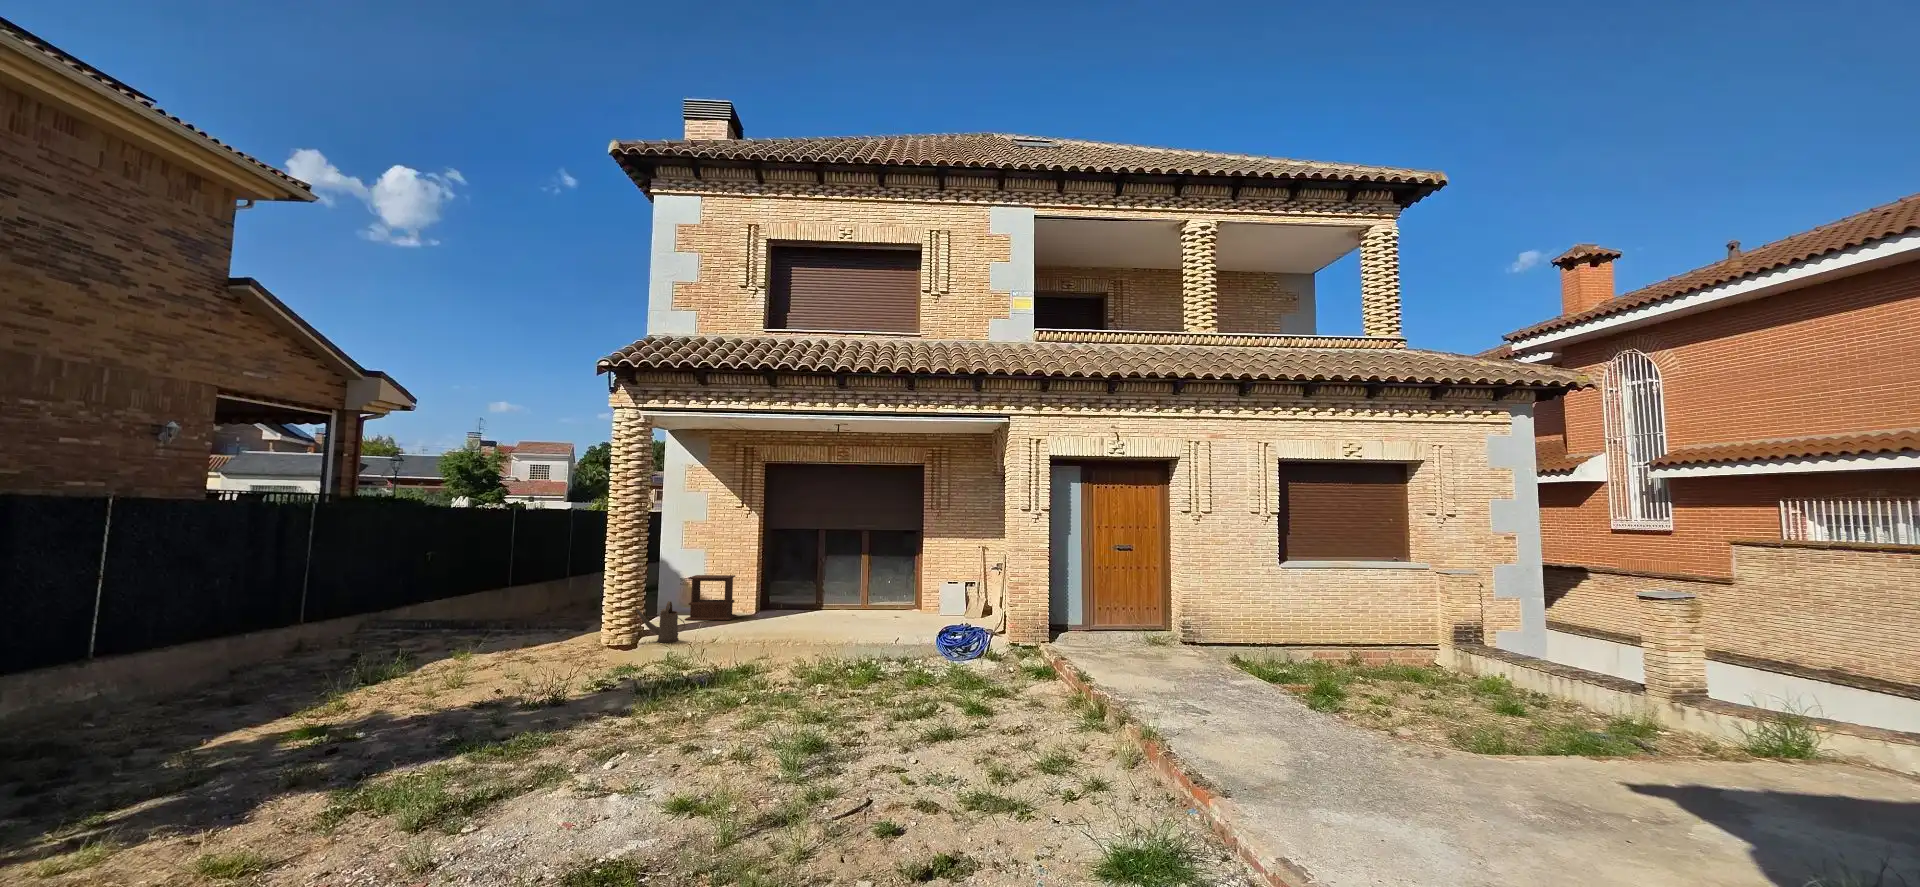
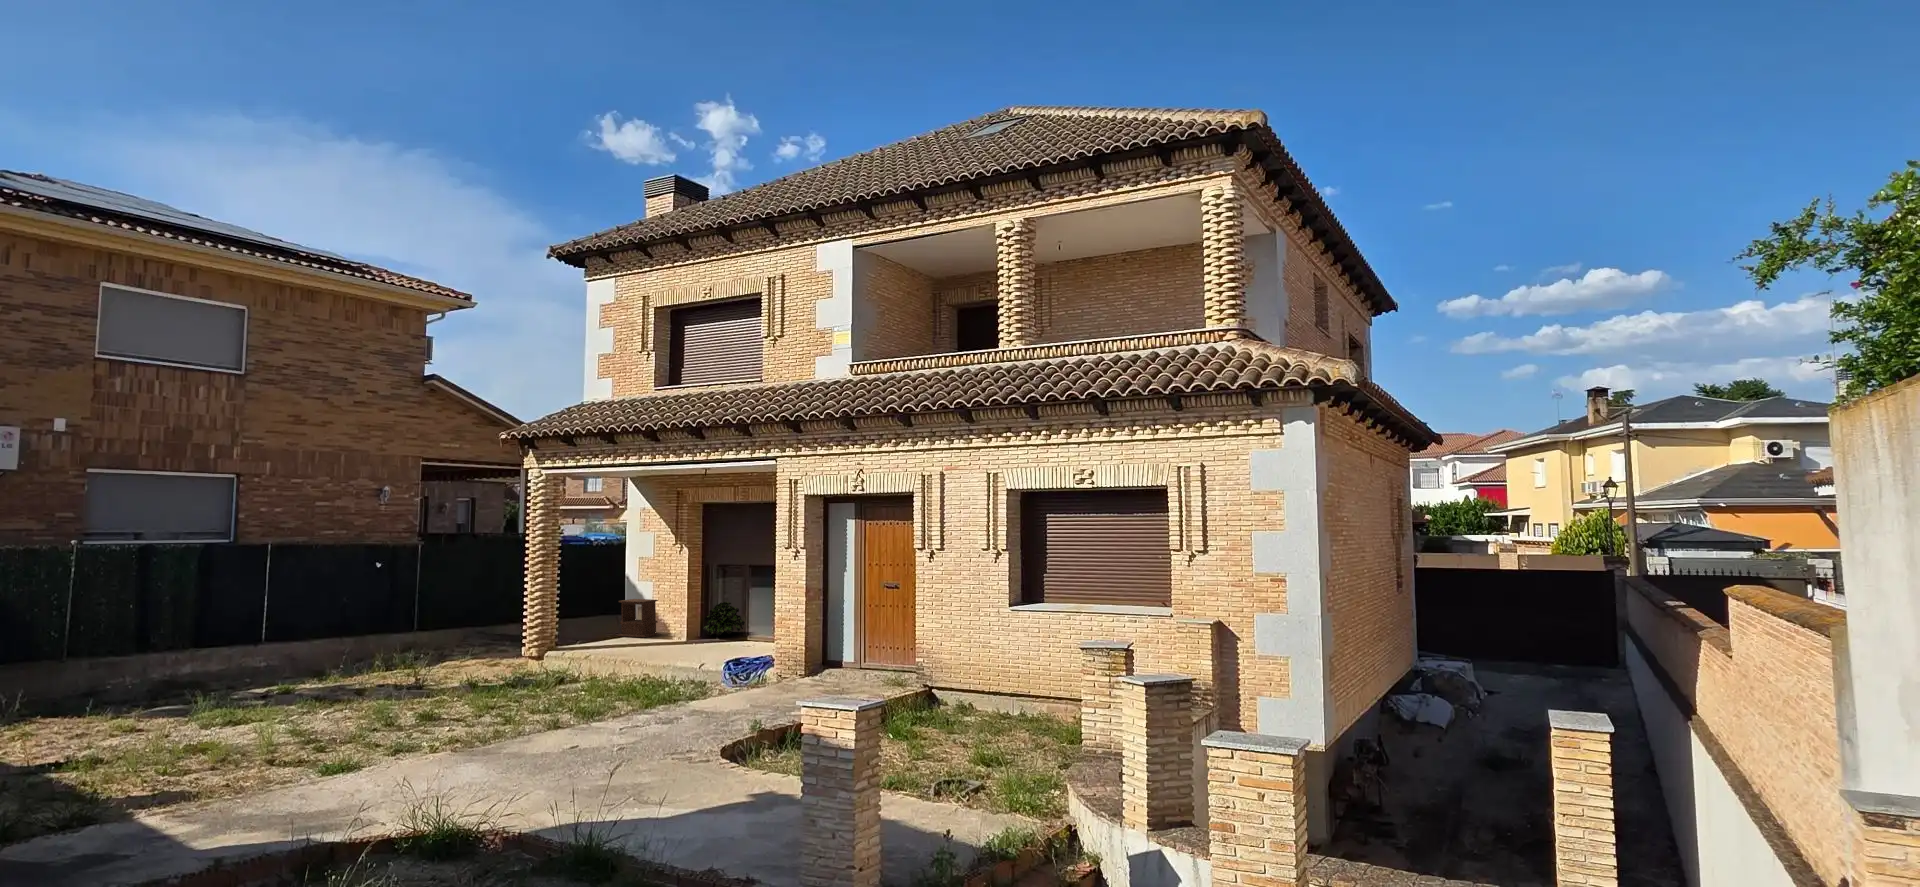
potted plant: none [799,576,845,615] -> present [703,602,745,636]
watering can: present [636,601,685,642] -> none [547,620,578,652]

